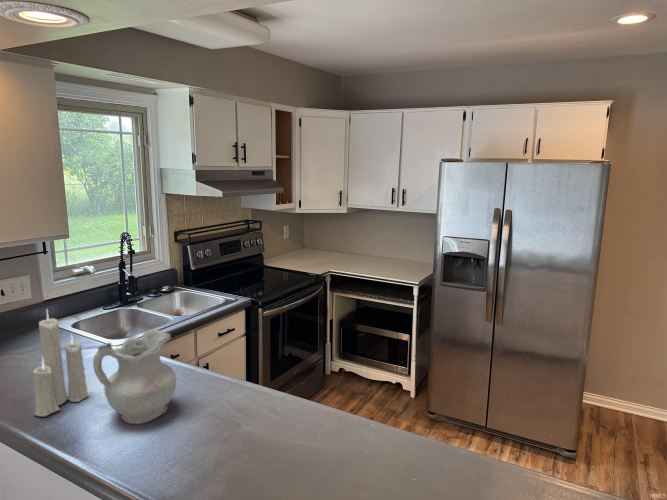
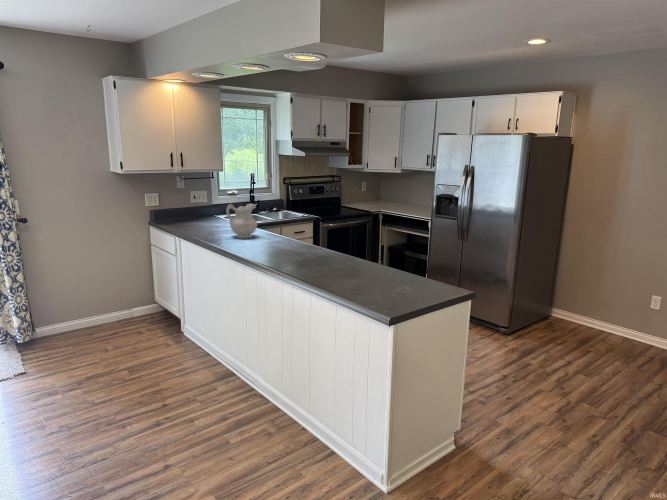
candle: present [33,313,89,416] -> none [206,190,226,234]

